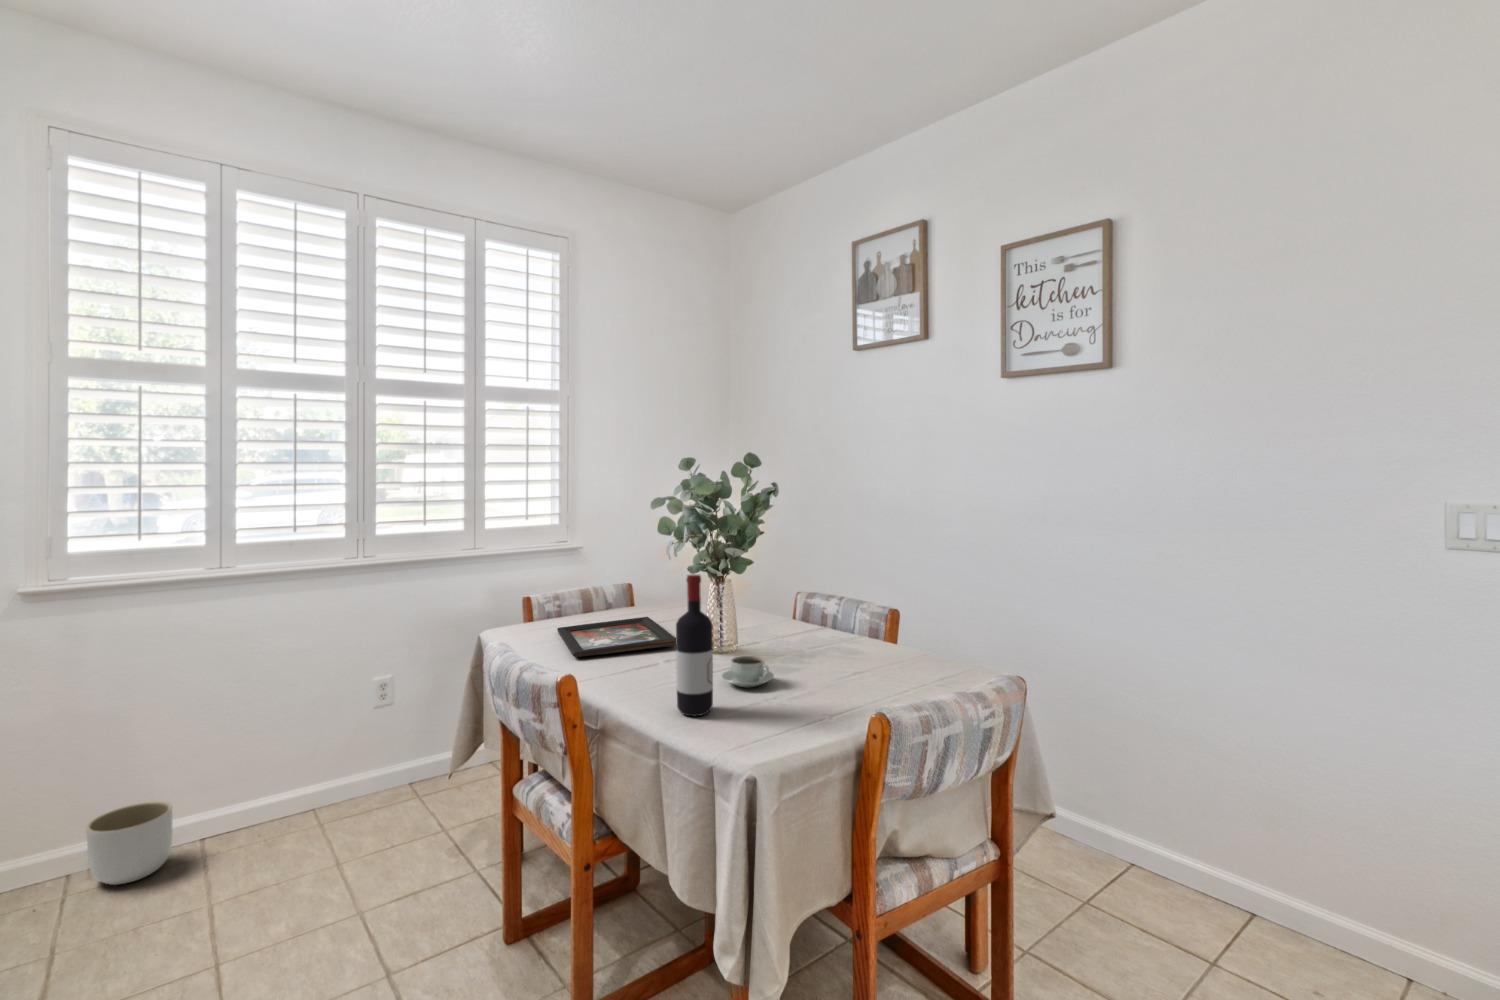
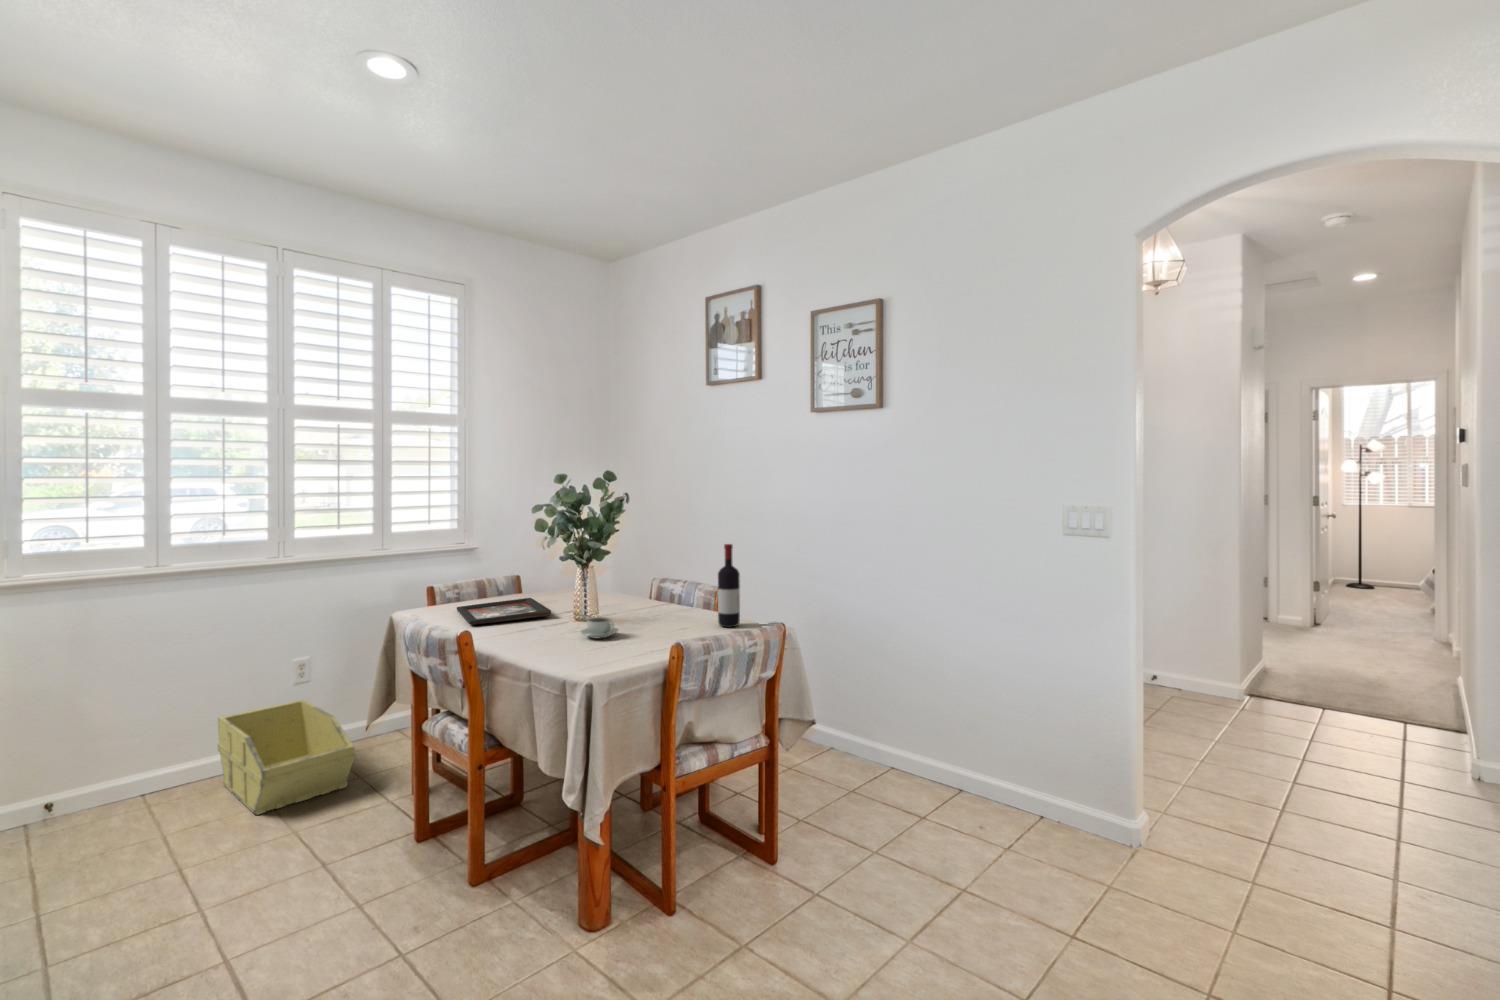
wine bottle: present [676,575,713,716] -> present [718,544,740,627]
storage bin: none [288,726,439,877] -> present [218,700,356,815]
planter: present [86,801,172,885] -> none [43,764,118,831]

